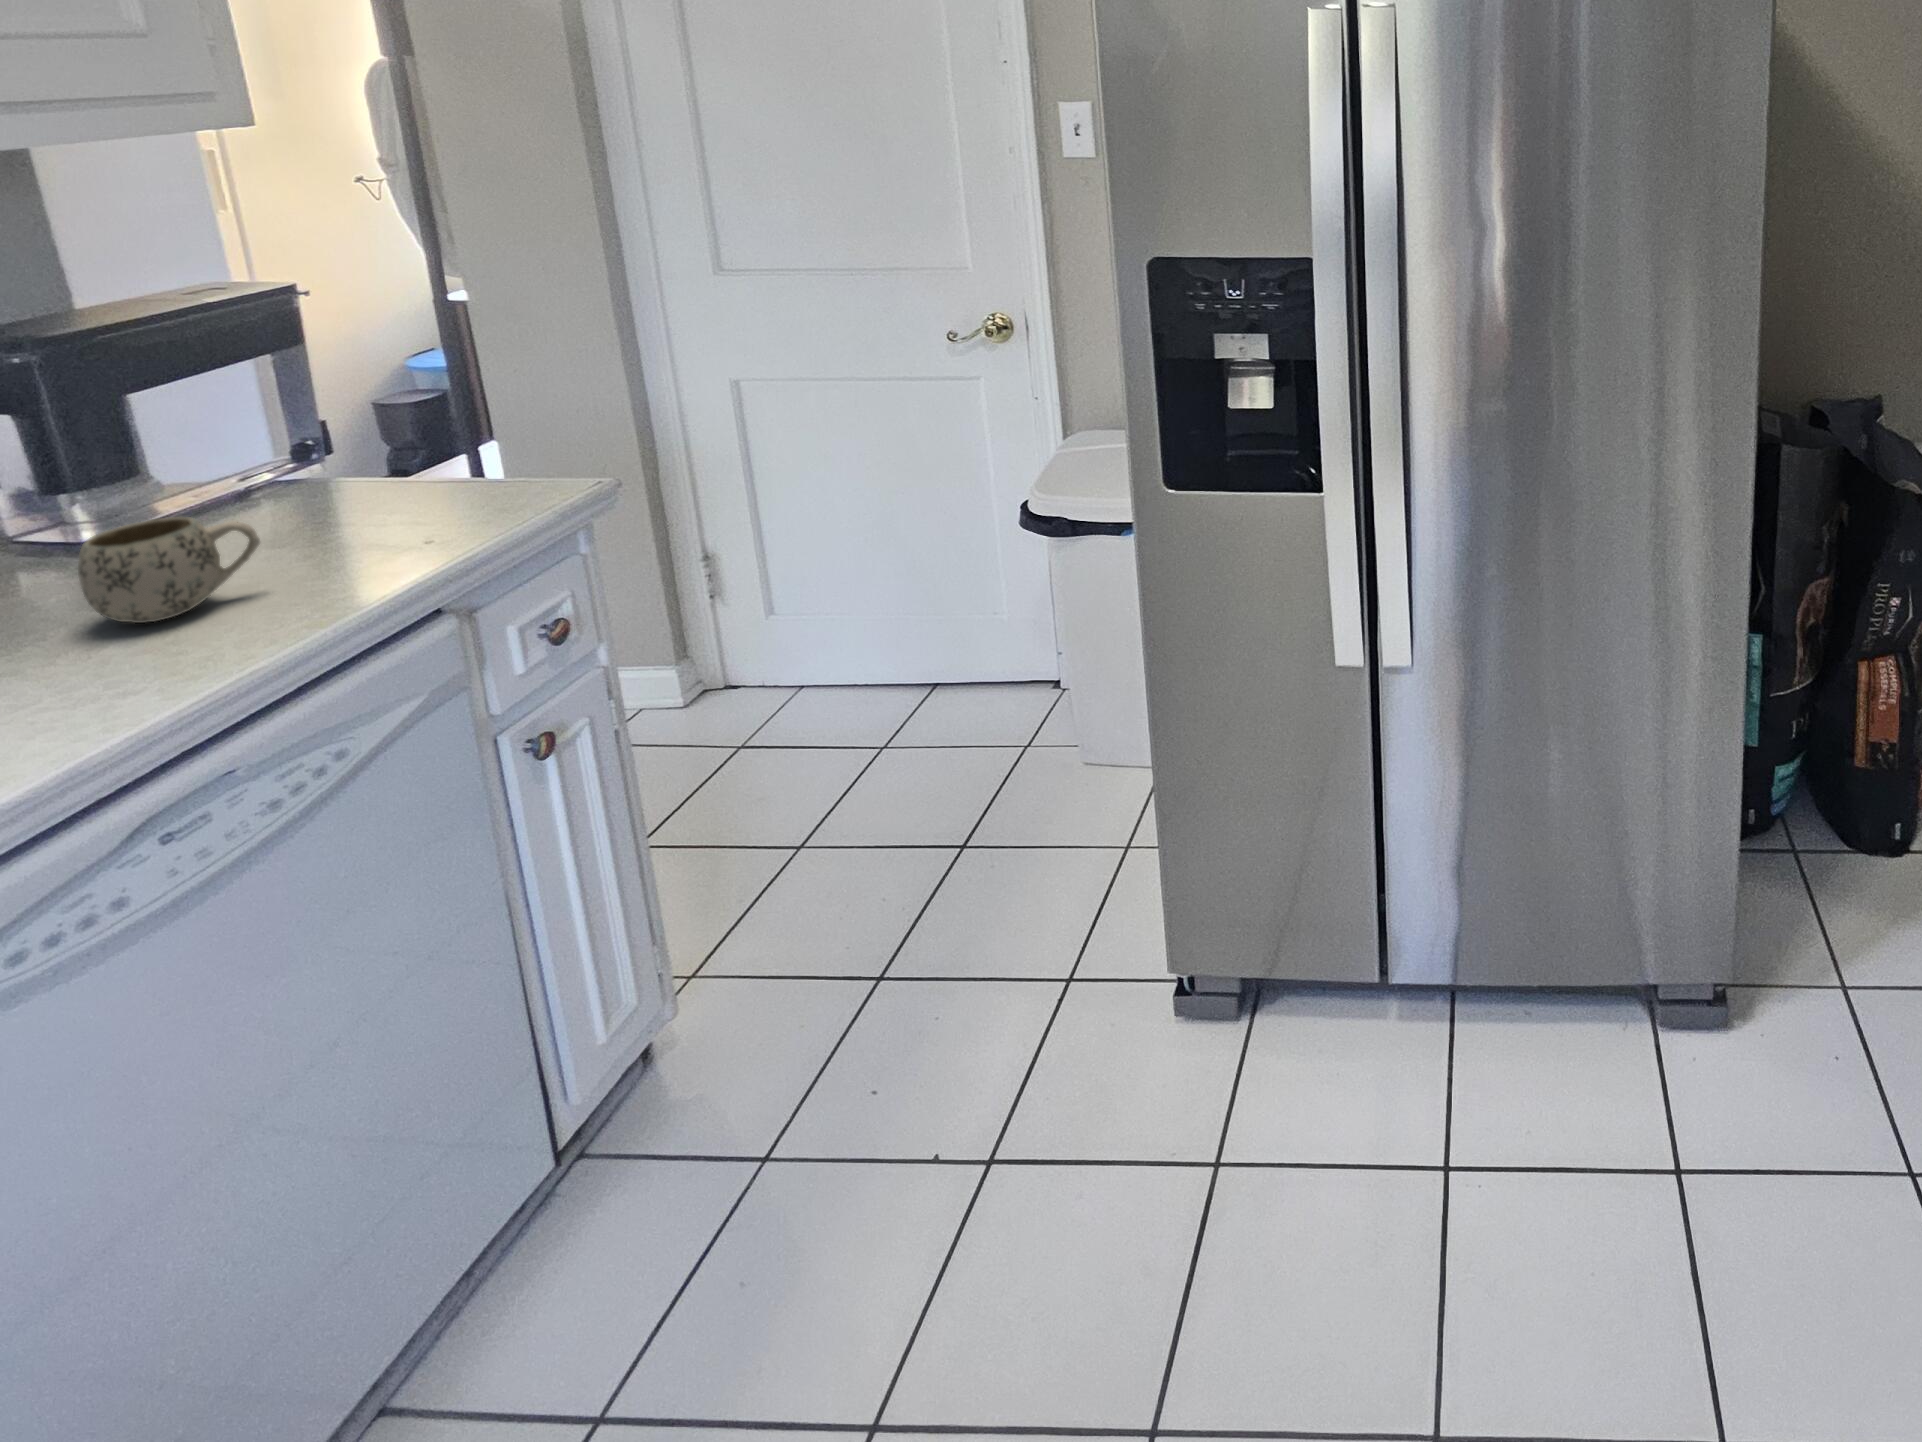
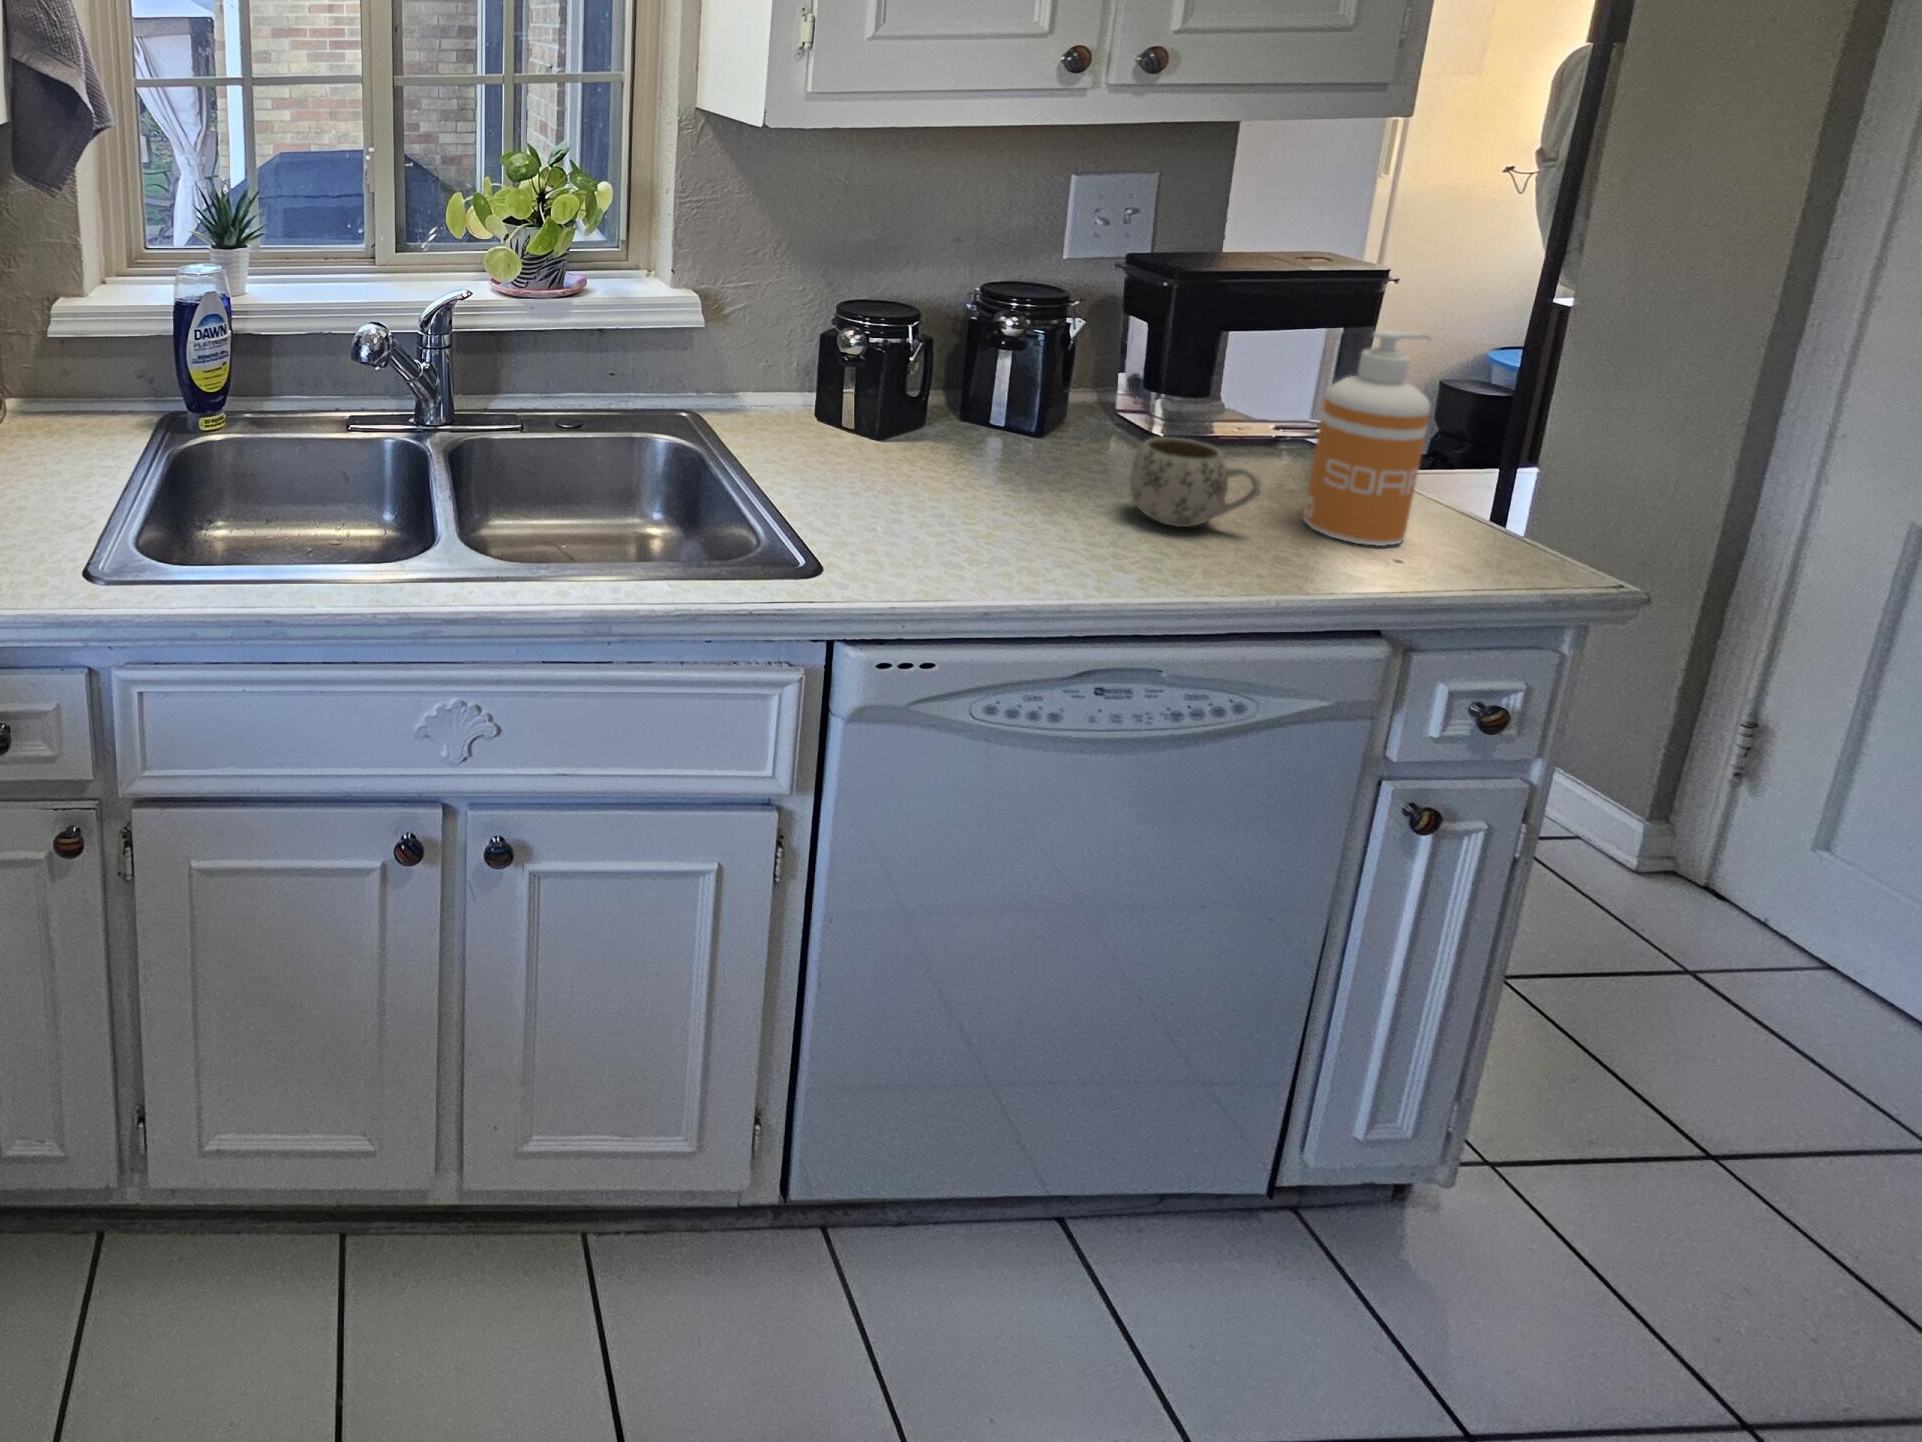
soap dispenser: none [287,338,423,555] -> present [1303,330,1431,546]

